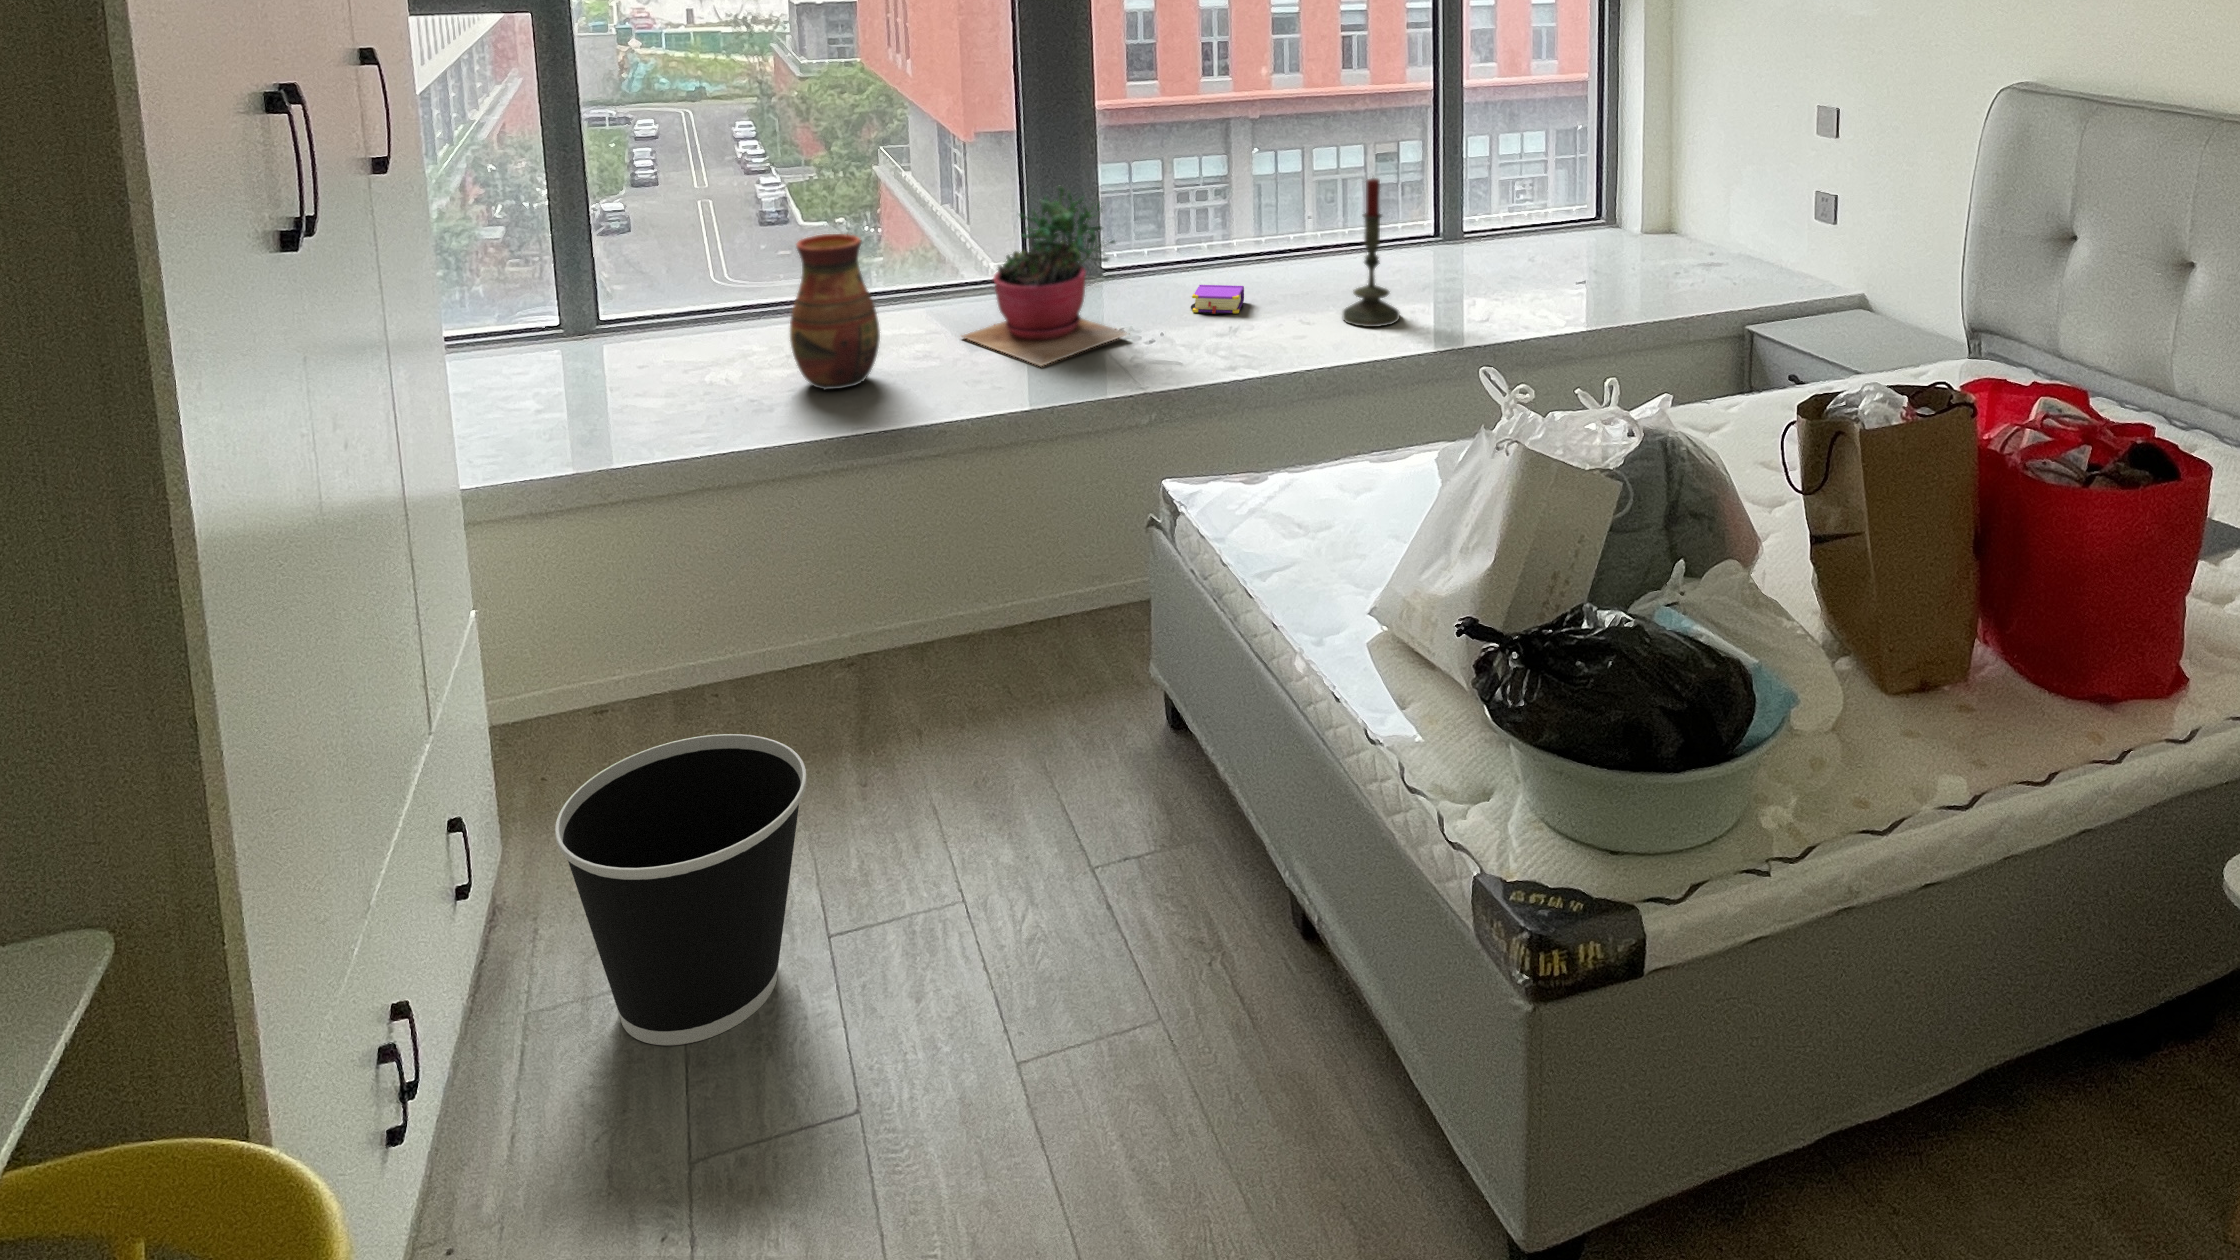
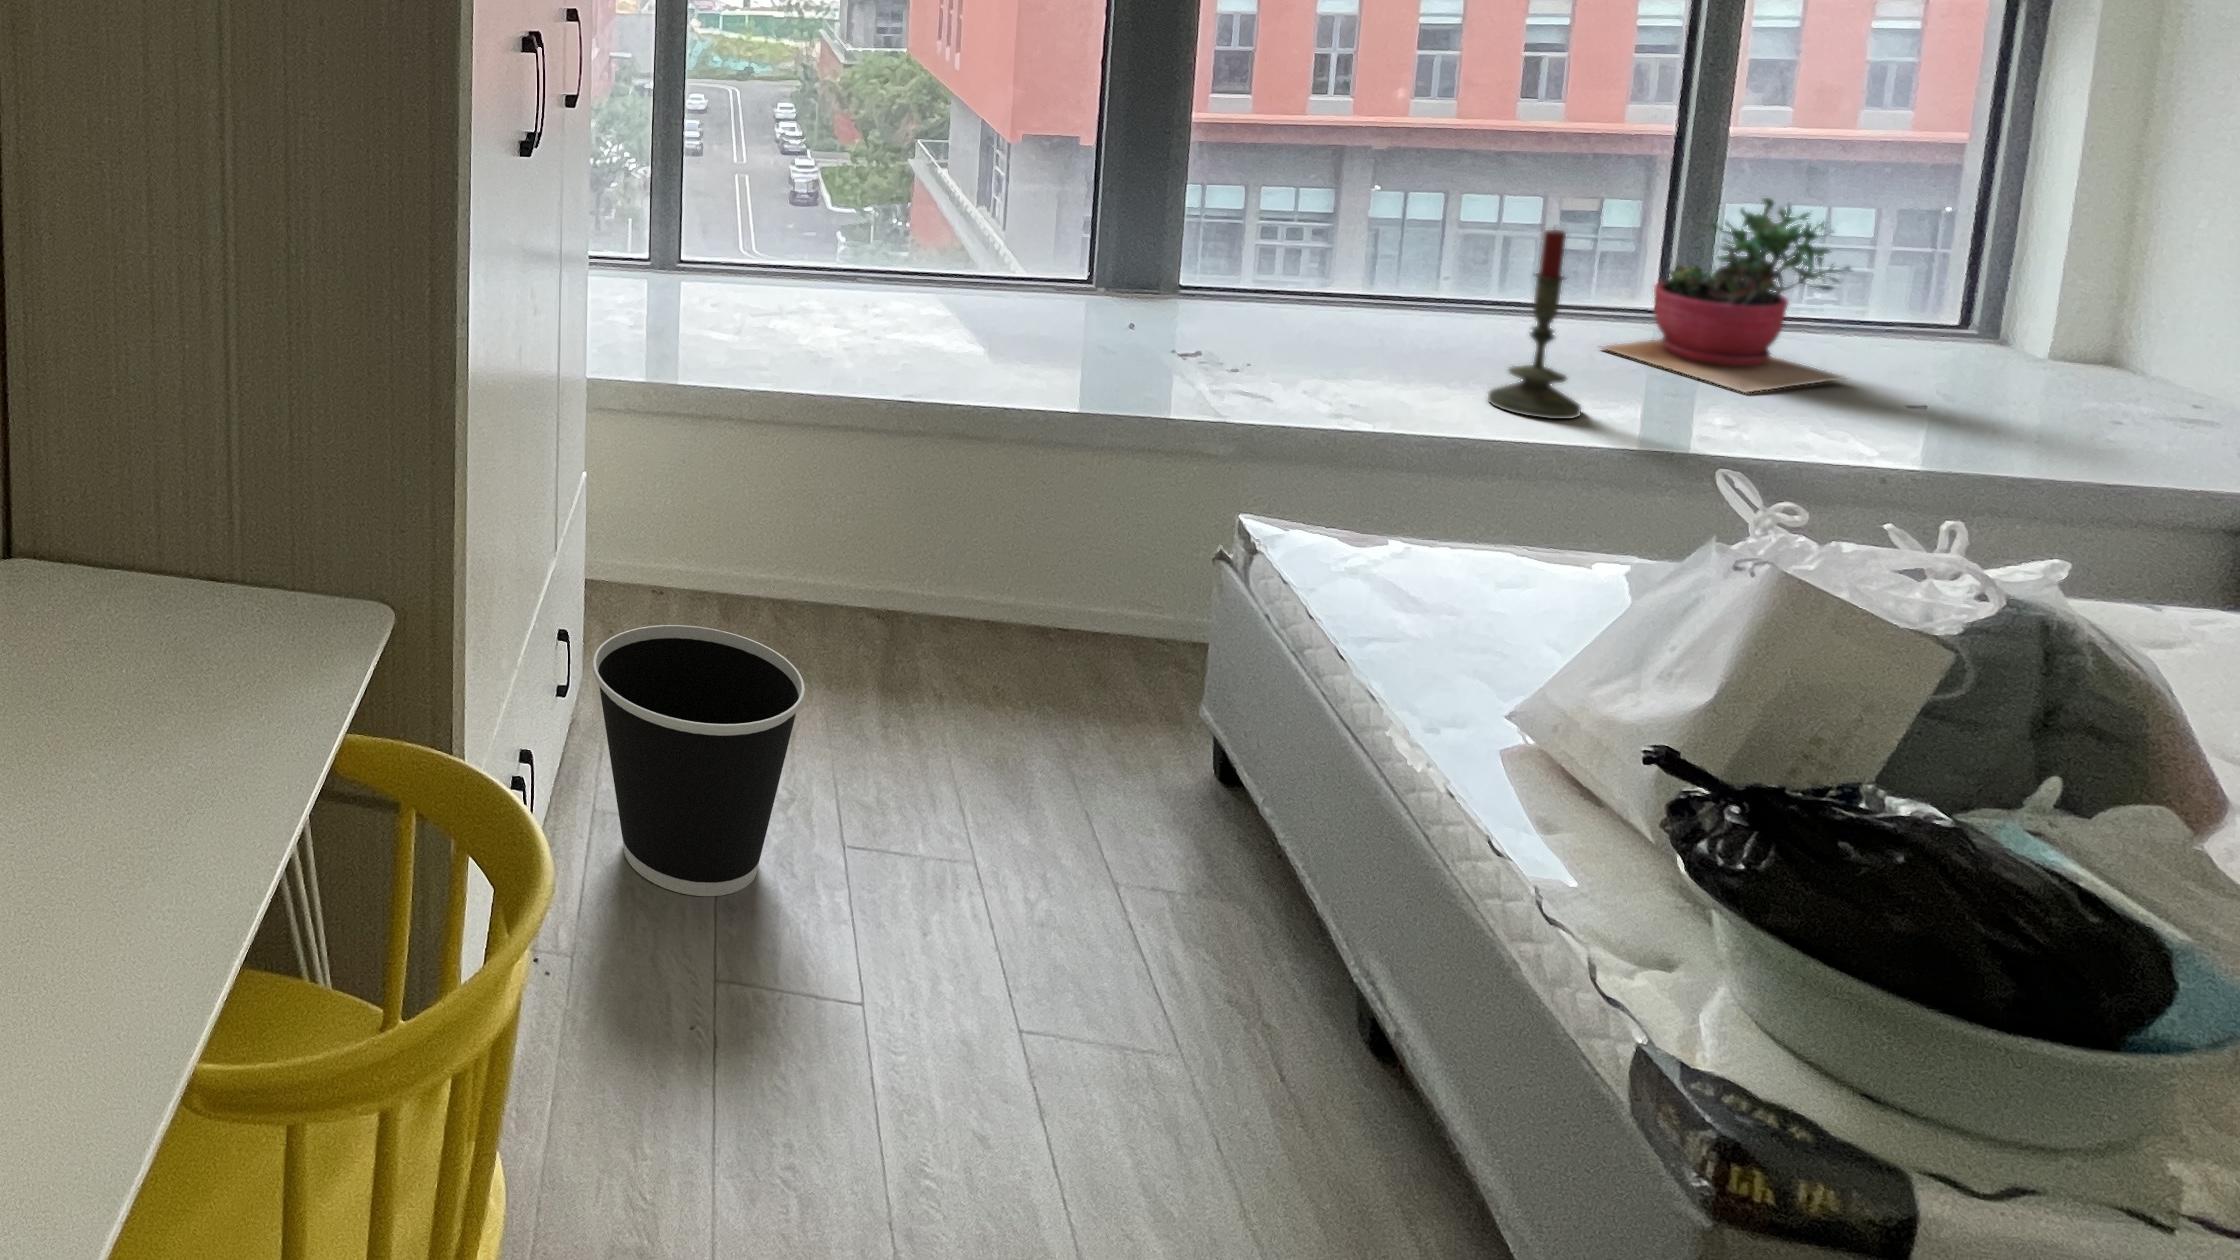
succulent plant: present [963,186,1129,366] -> present [1603,198,1850,392]
vase: present [790,234,880,390] -> none [816,211,903,363]
book: present [1191,285,1244,314] -> none [1234,331,1379,378]

